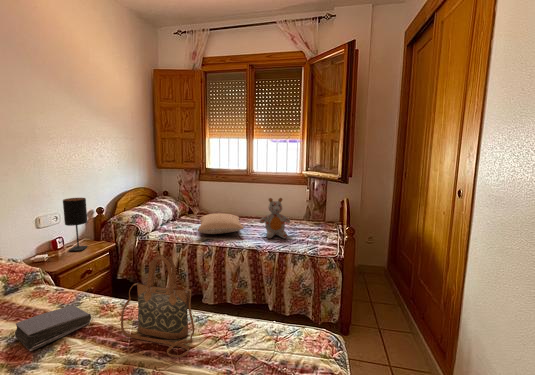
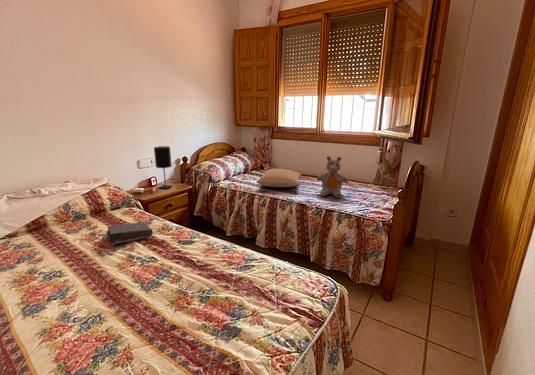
handbag: present [121,255,195,357] -> none [168,190,215,268]

